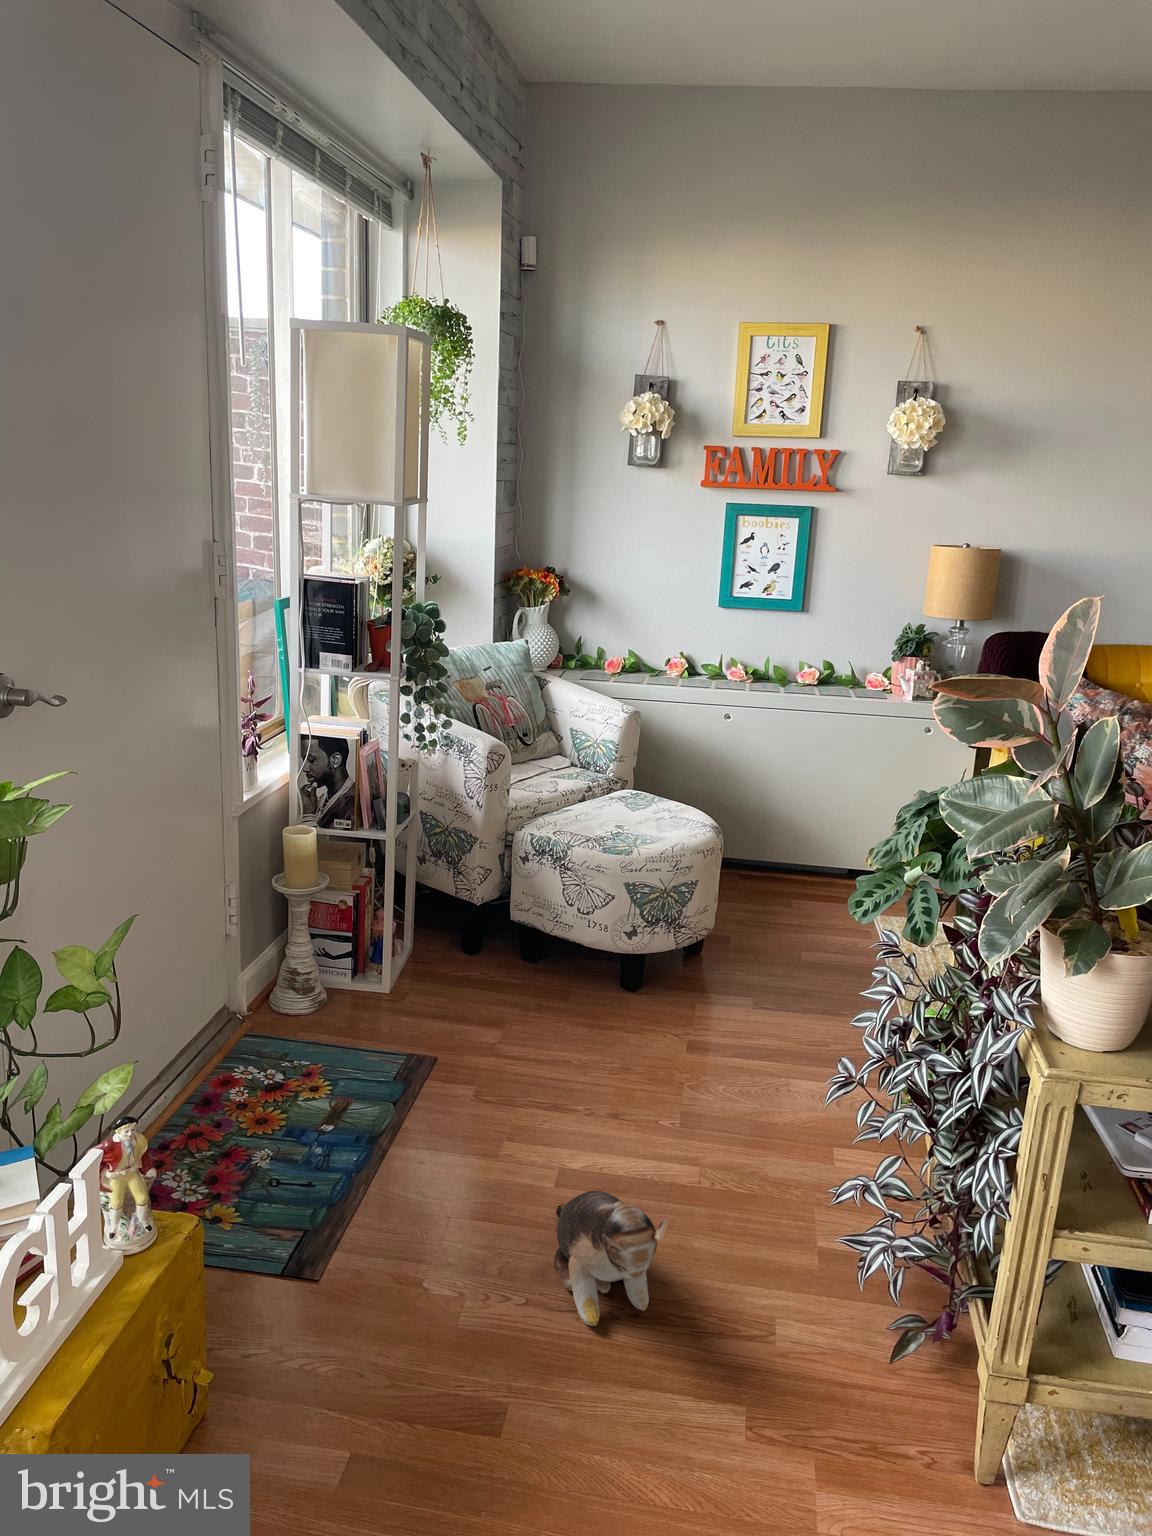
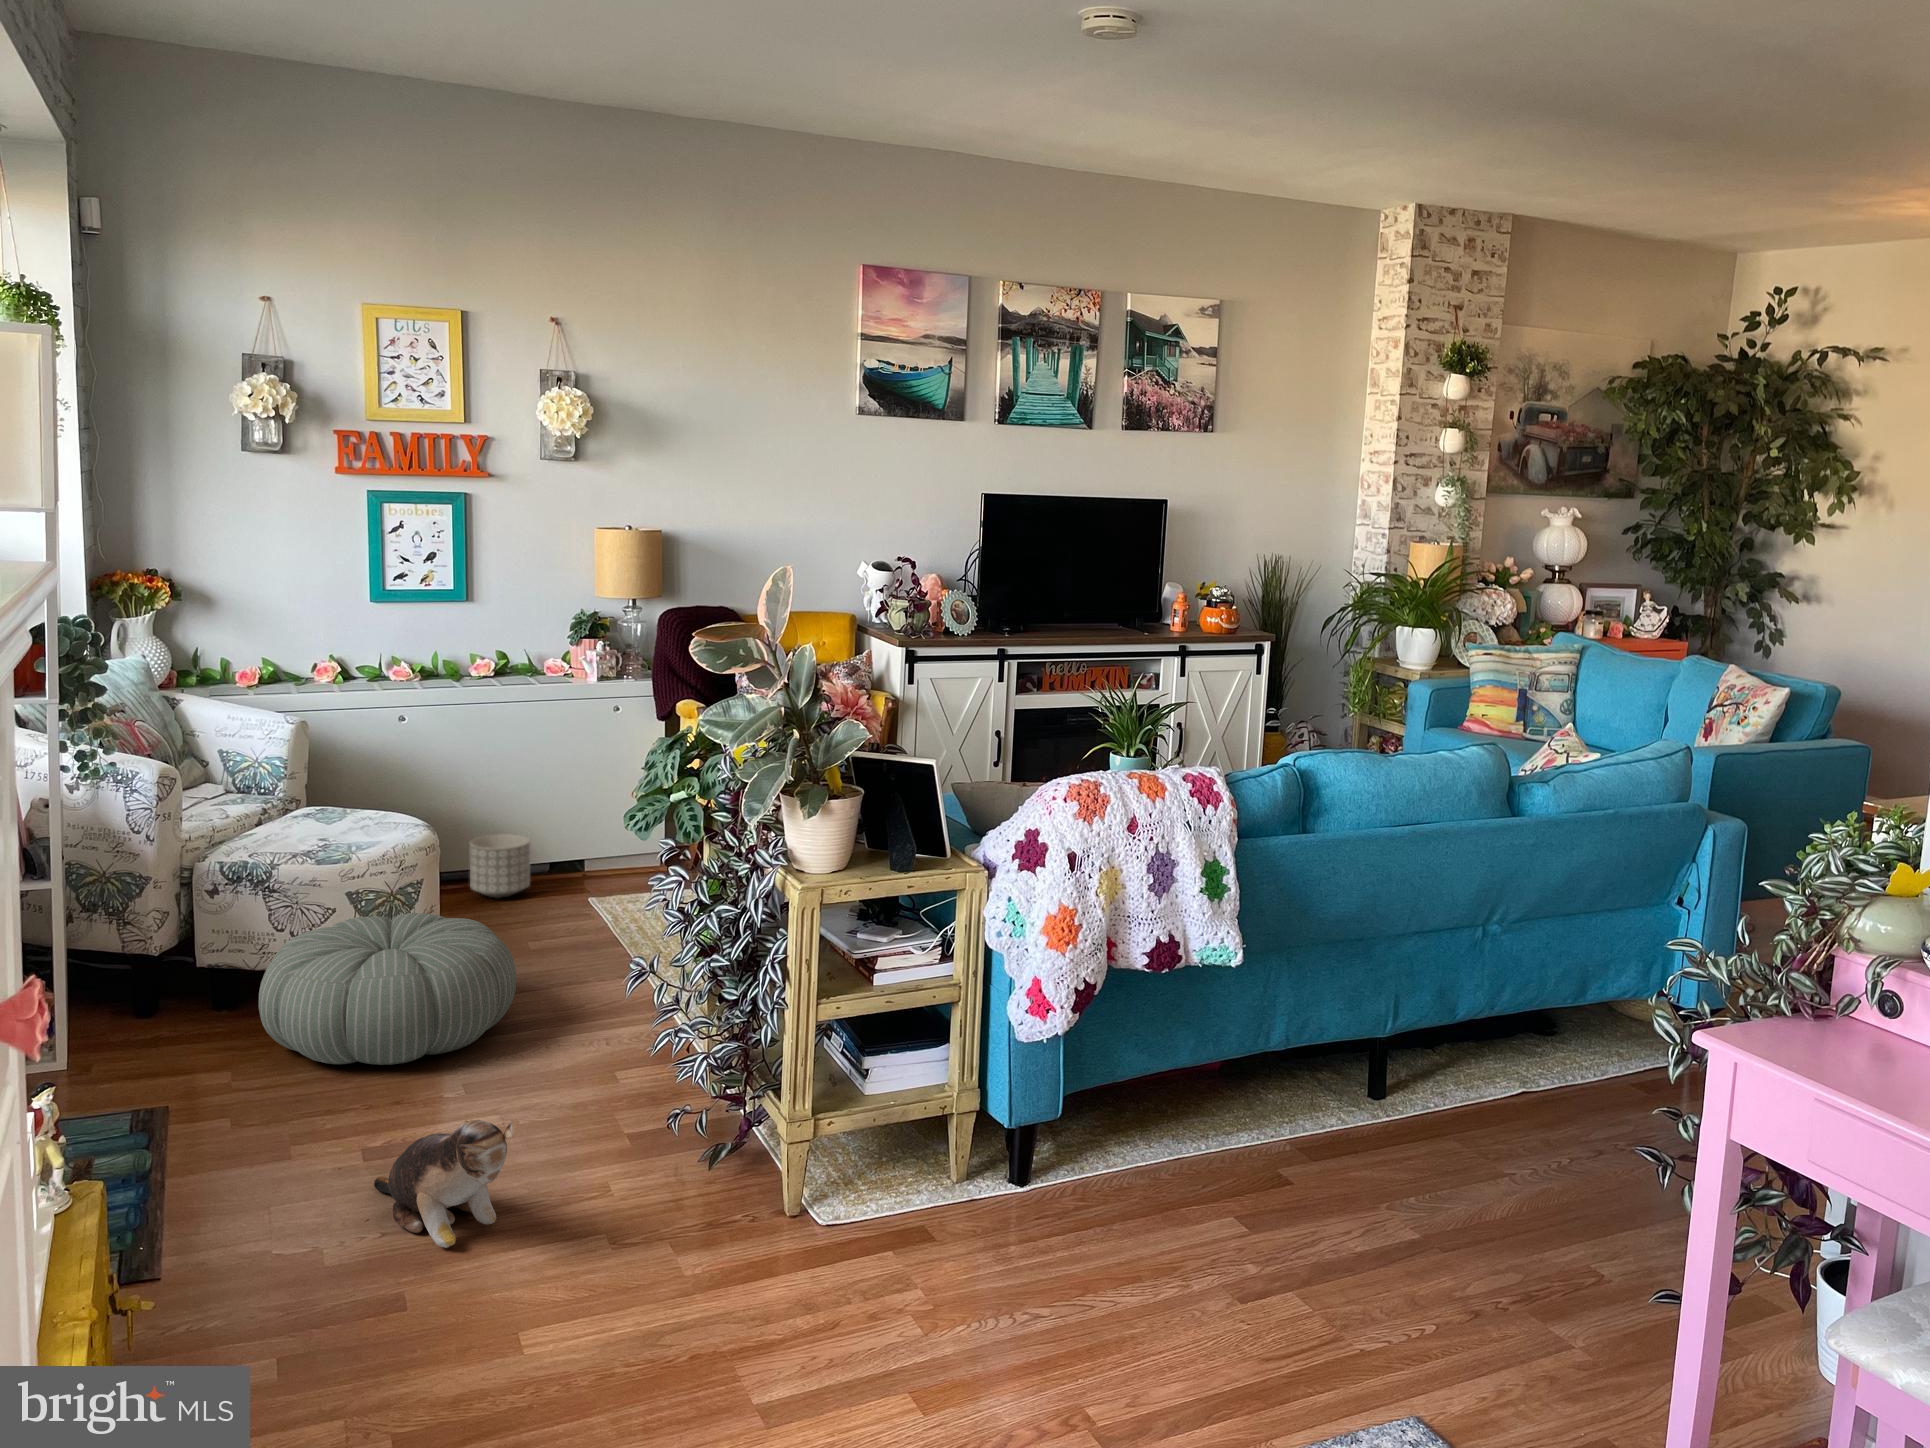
planter: none [769,834,828,895] -> present [470,834,530,898]
pouf: none [533,906,764,1063] -> present [259,913,516,1065]

